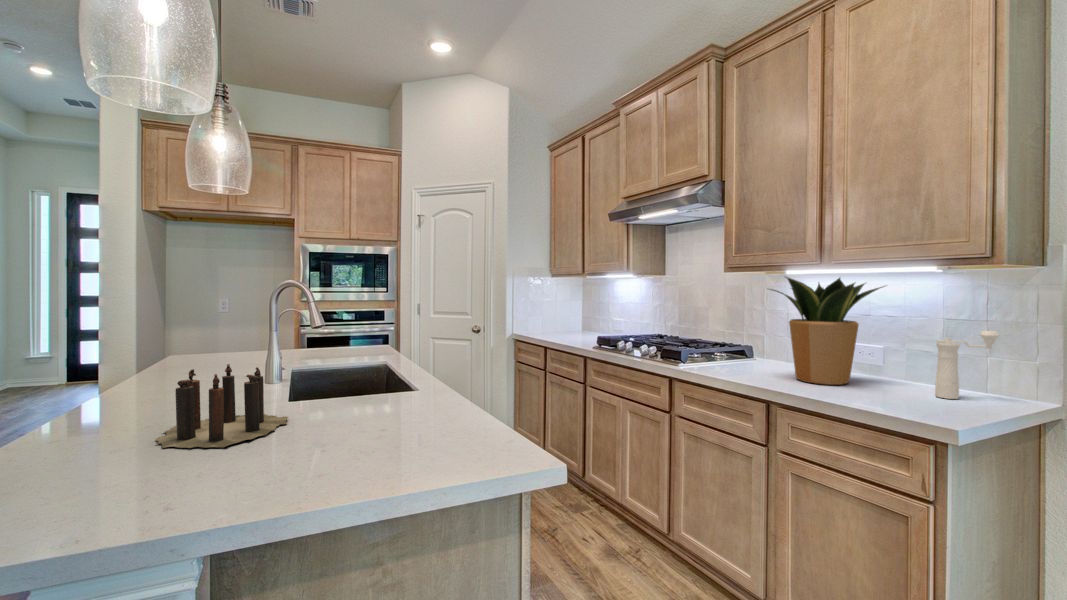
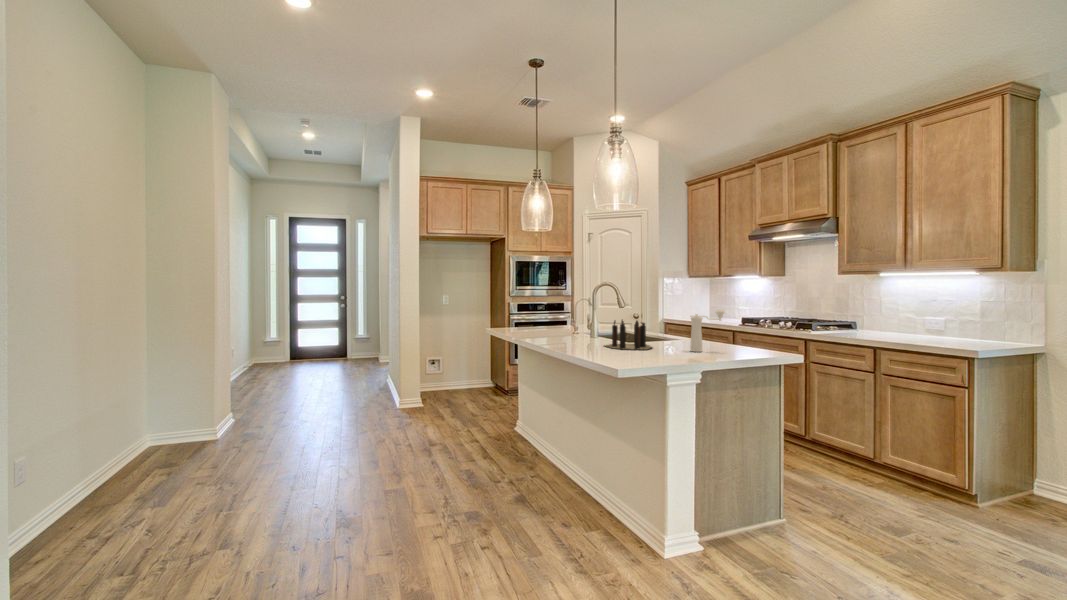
potted plant: present [770,276,885,385] -> none [871,277,947,339]
pepper mill: present [935,331,999,399] -> present [690,309,725,352]

